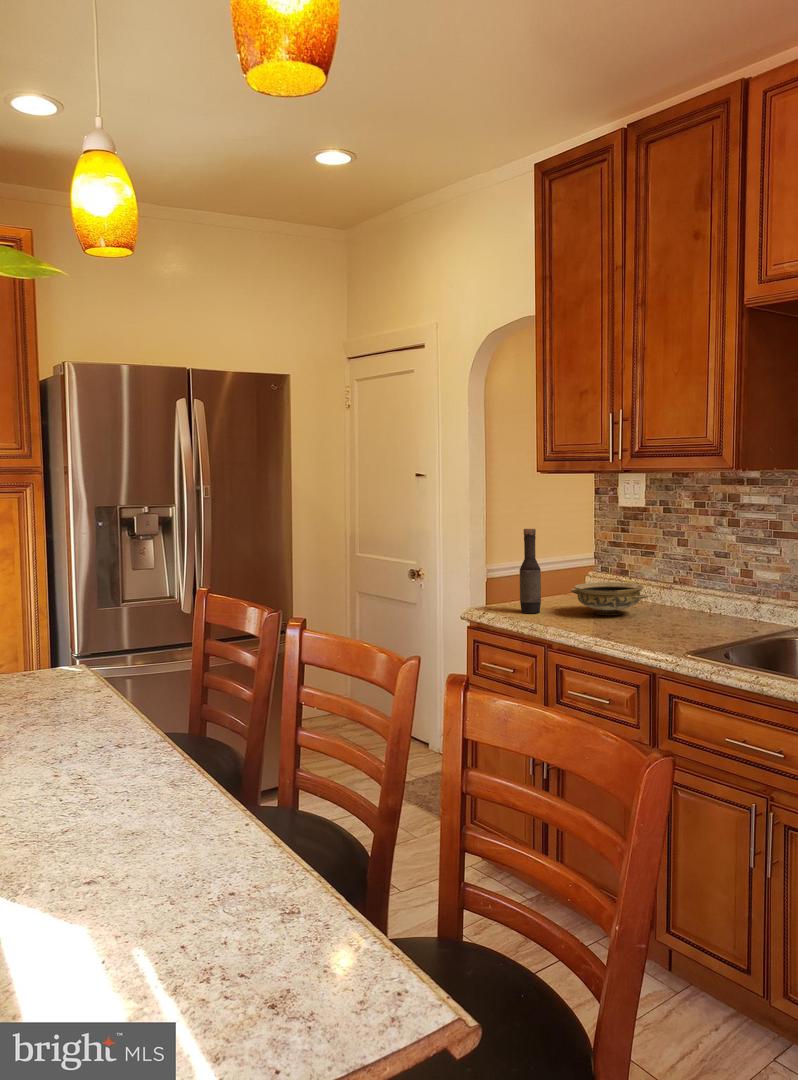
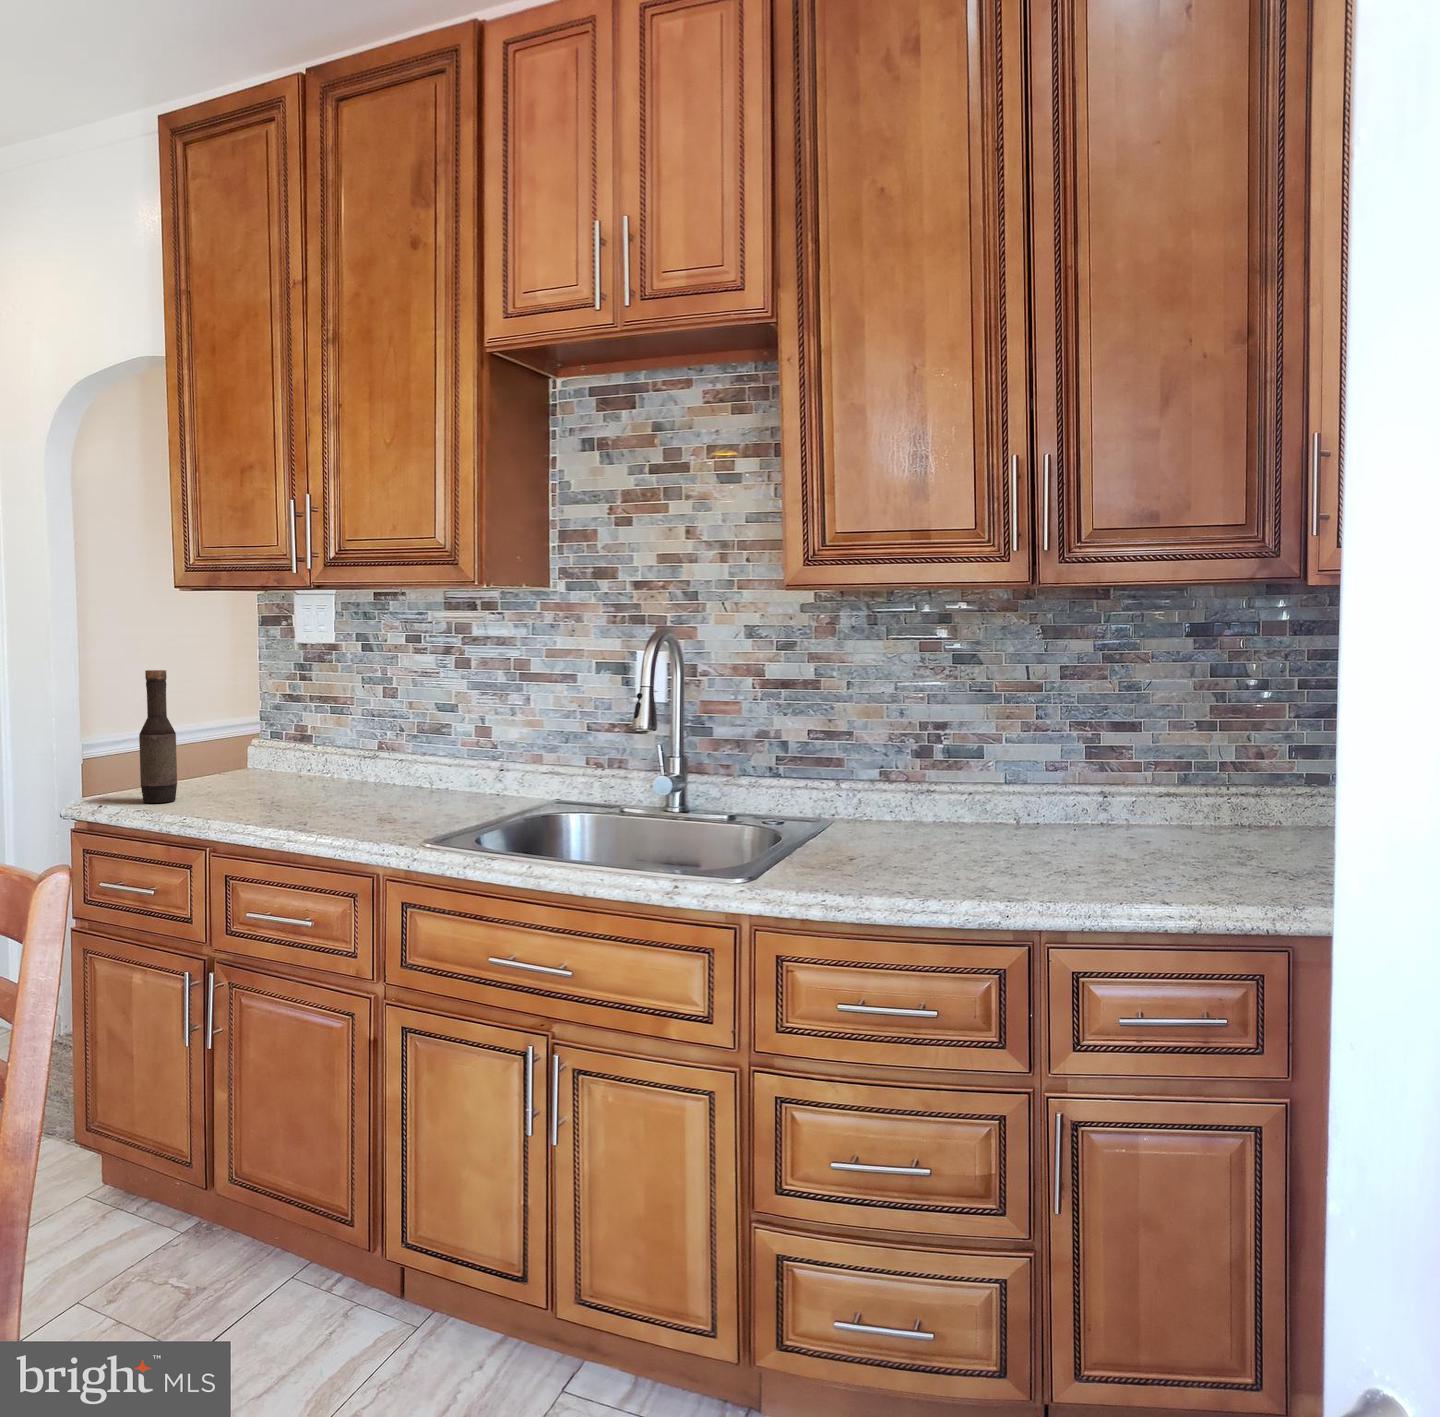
ceramic bowl: present [571,582,648,615] -> none [227,750,350,798]

